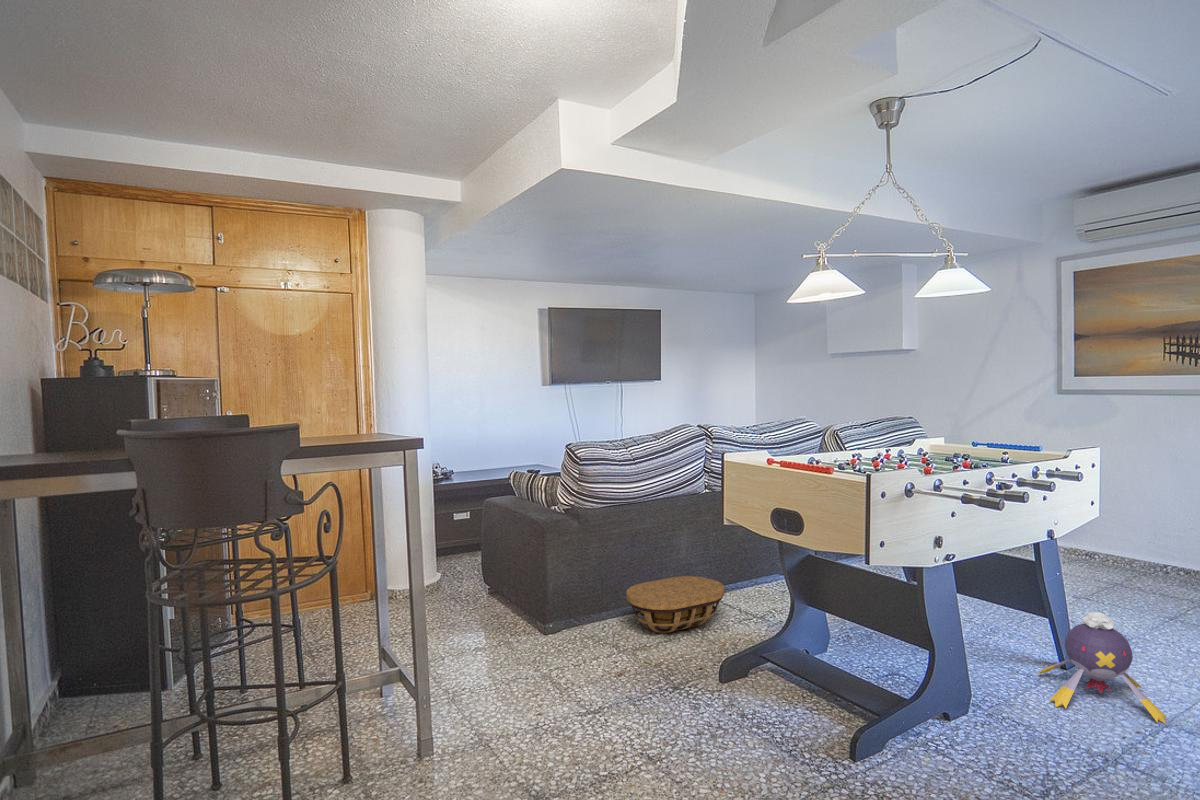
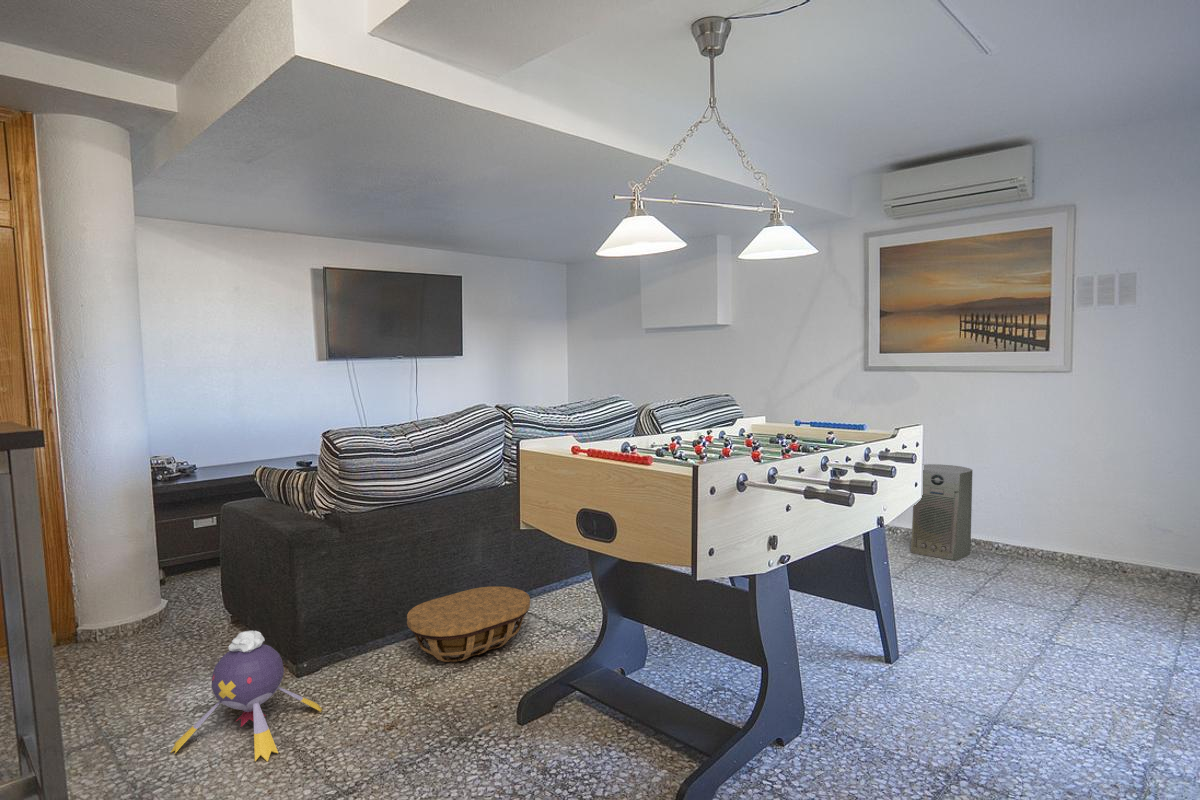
air purifier: none [1108,490,1181,589] -> present [911,464,973,561]
plush toy: present [1037,612,1167,724] -> present [171,631,322,761]

